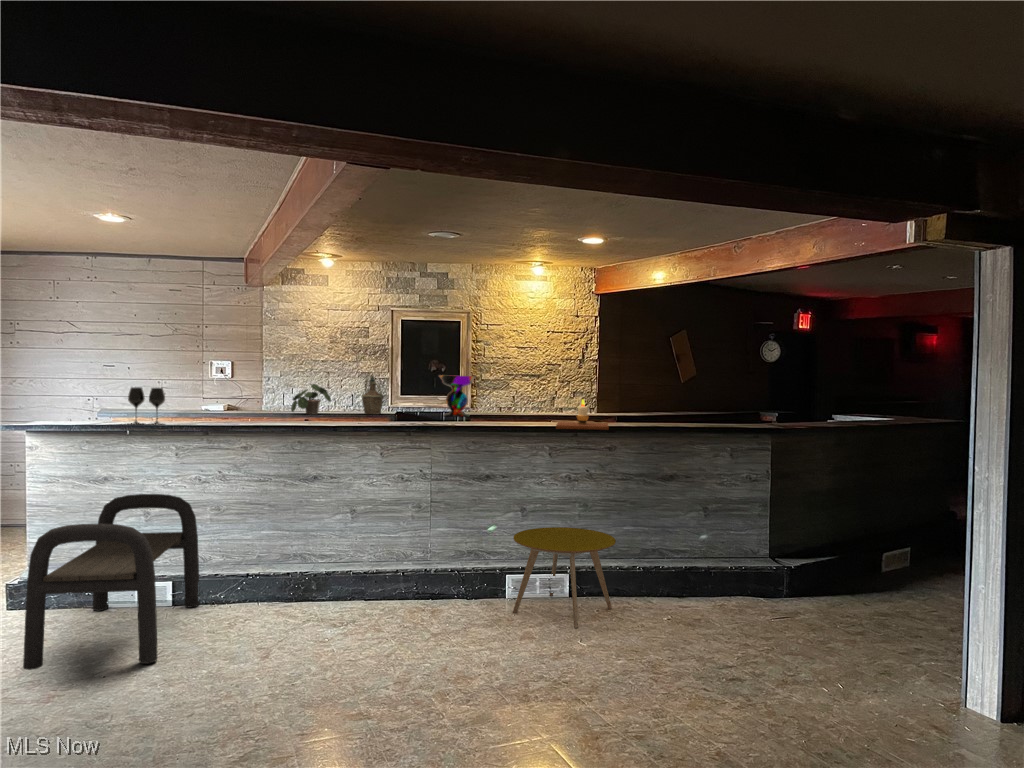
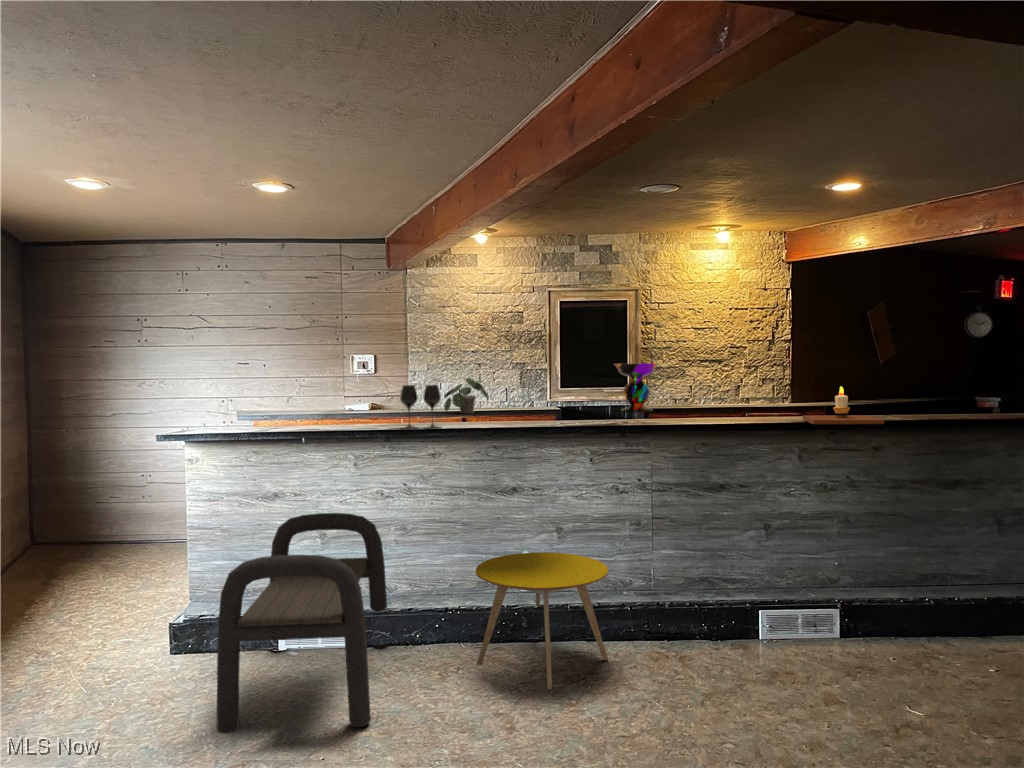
bottle: present [362,375,383,414] -> none [522,366,547,412]
wine glass: present [128,387,165,425] -> present [400,385,441,429]
side table: present [513,527,616,628] -> present [476,552,608,689]

